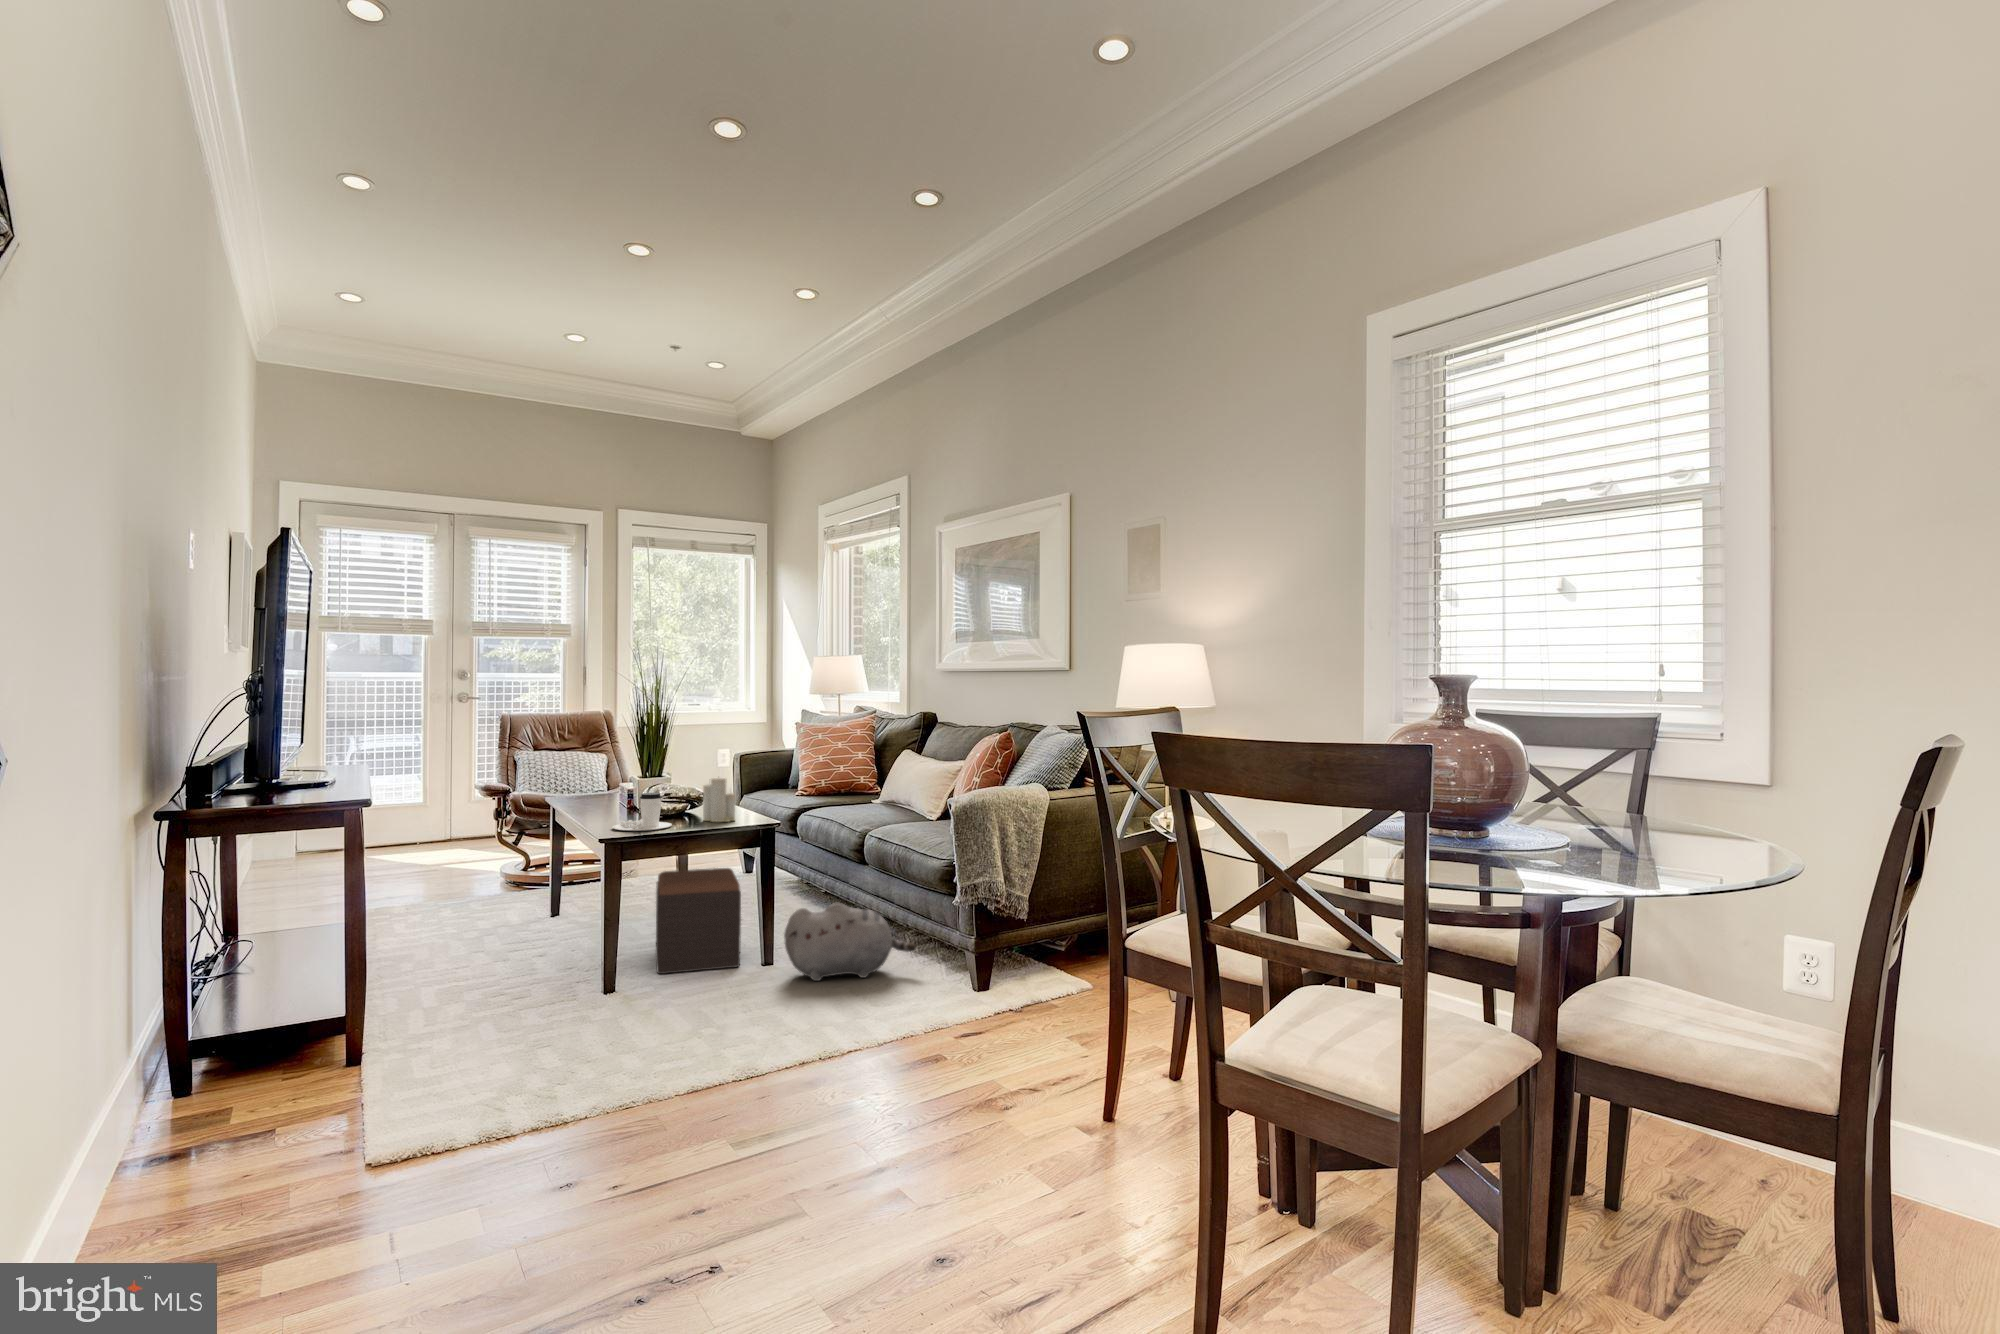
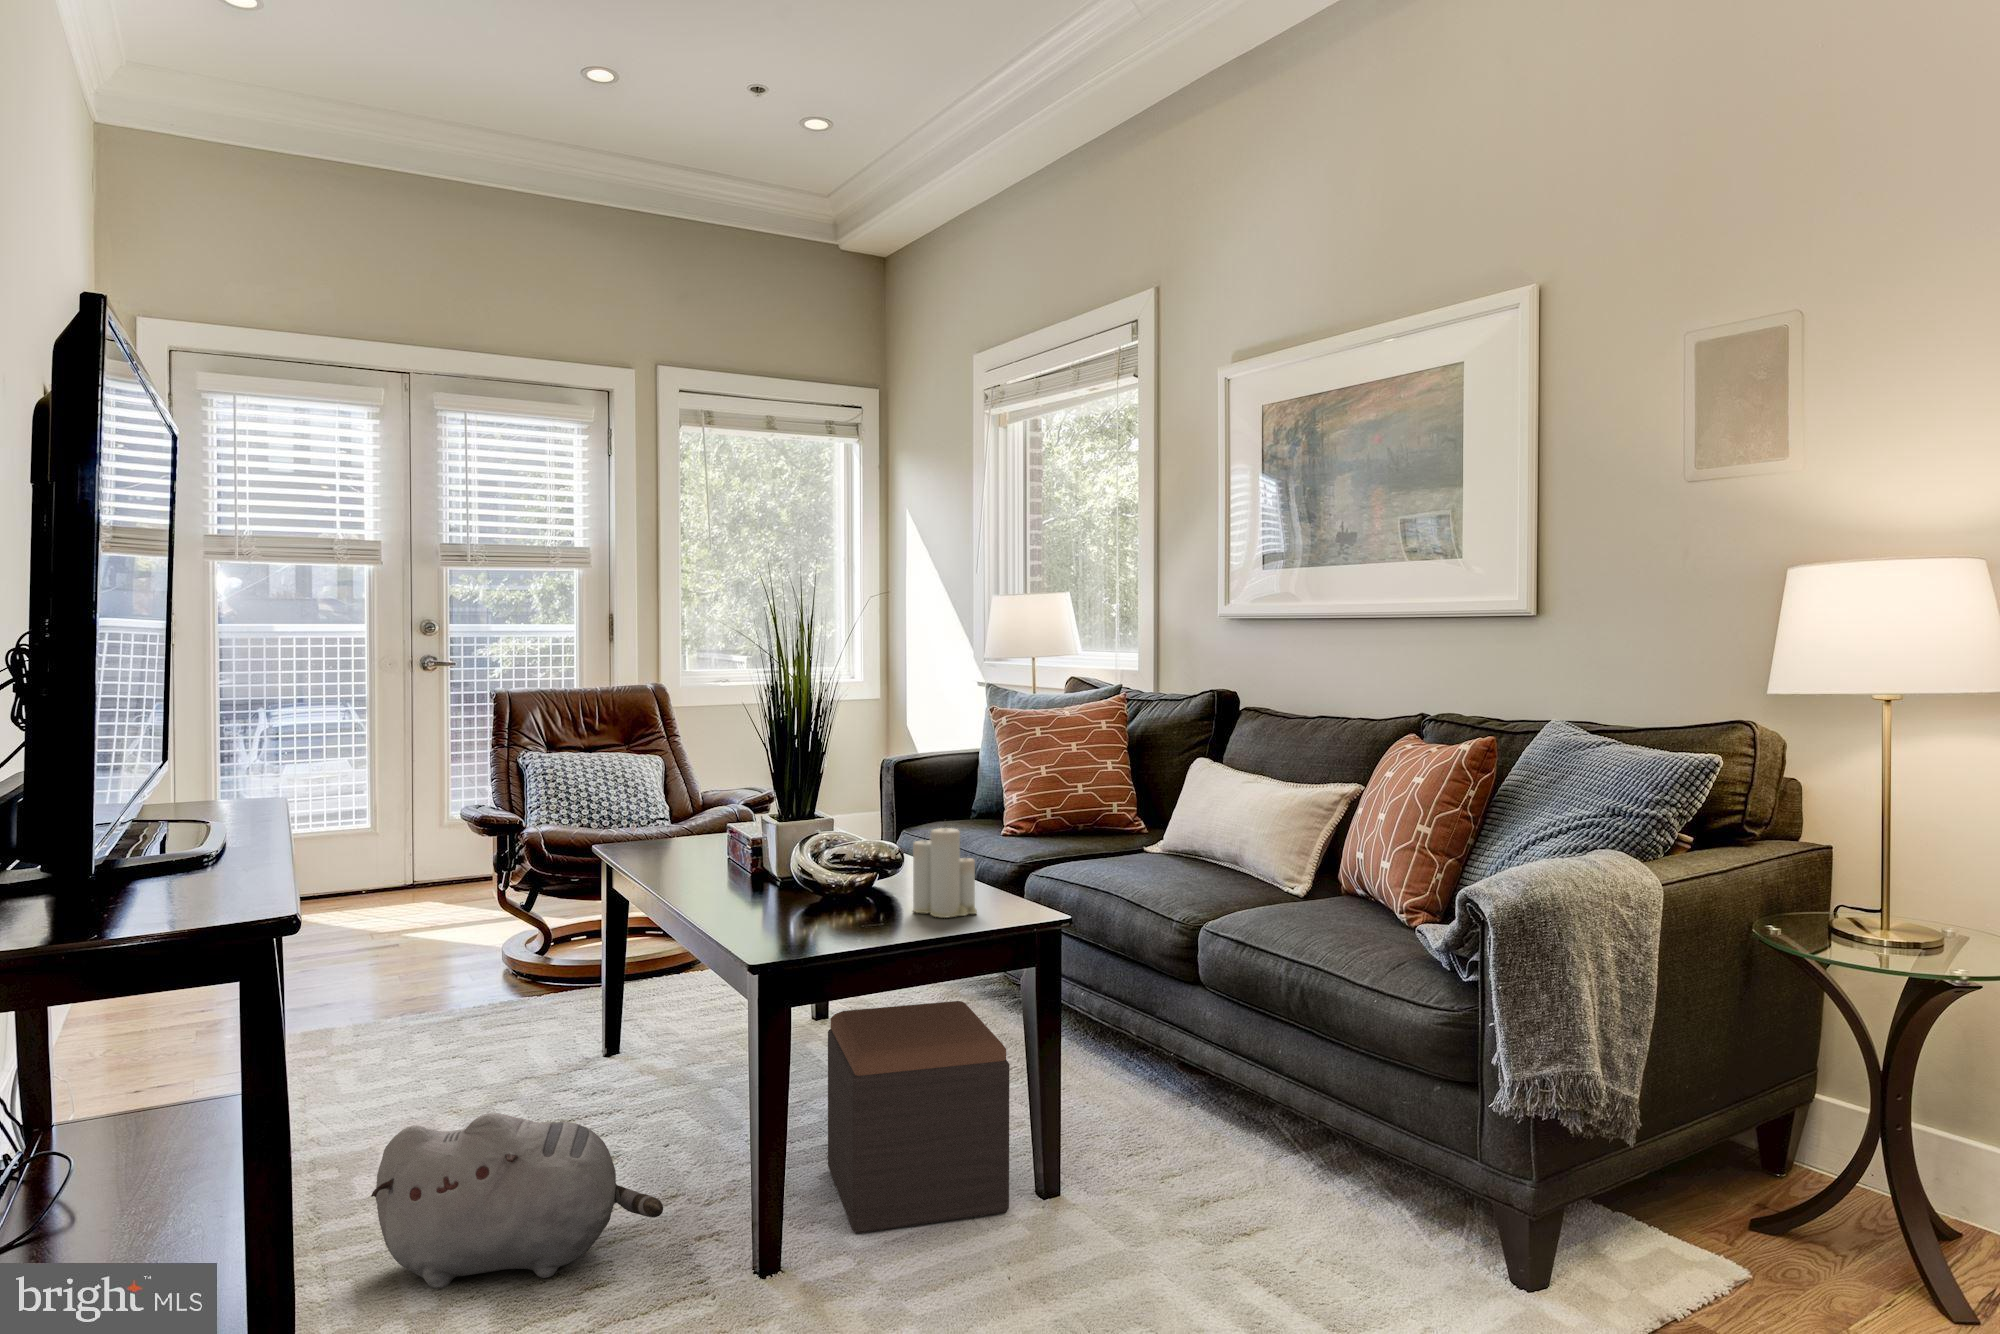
coffee cup: present [612,793,672,831] -> none [752,862,866,945]
plush toy: present [784,903,916,981] -> present [371,1113,663,1288]

